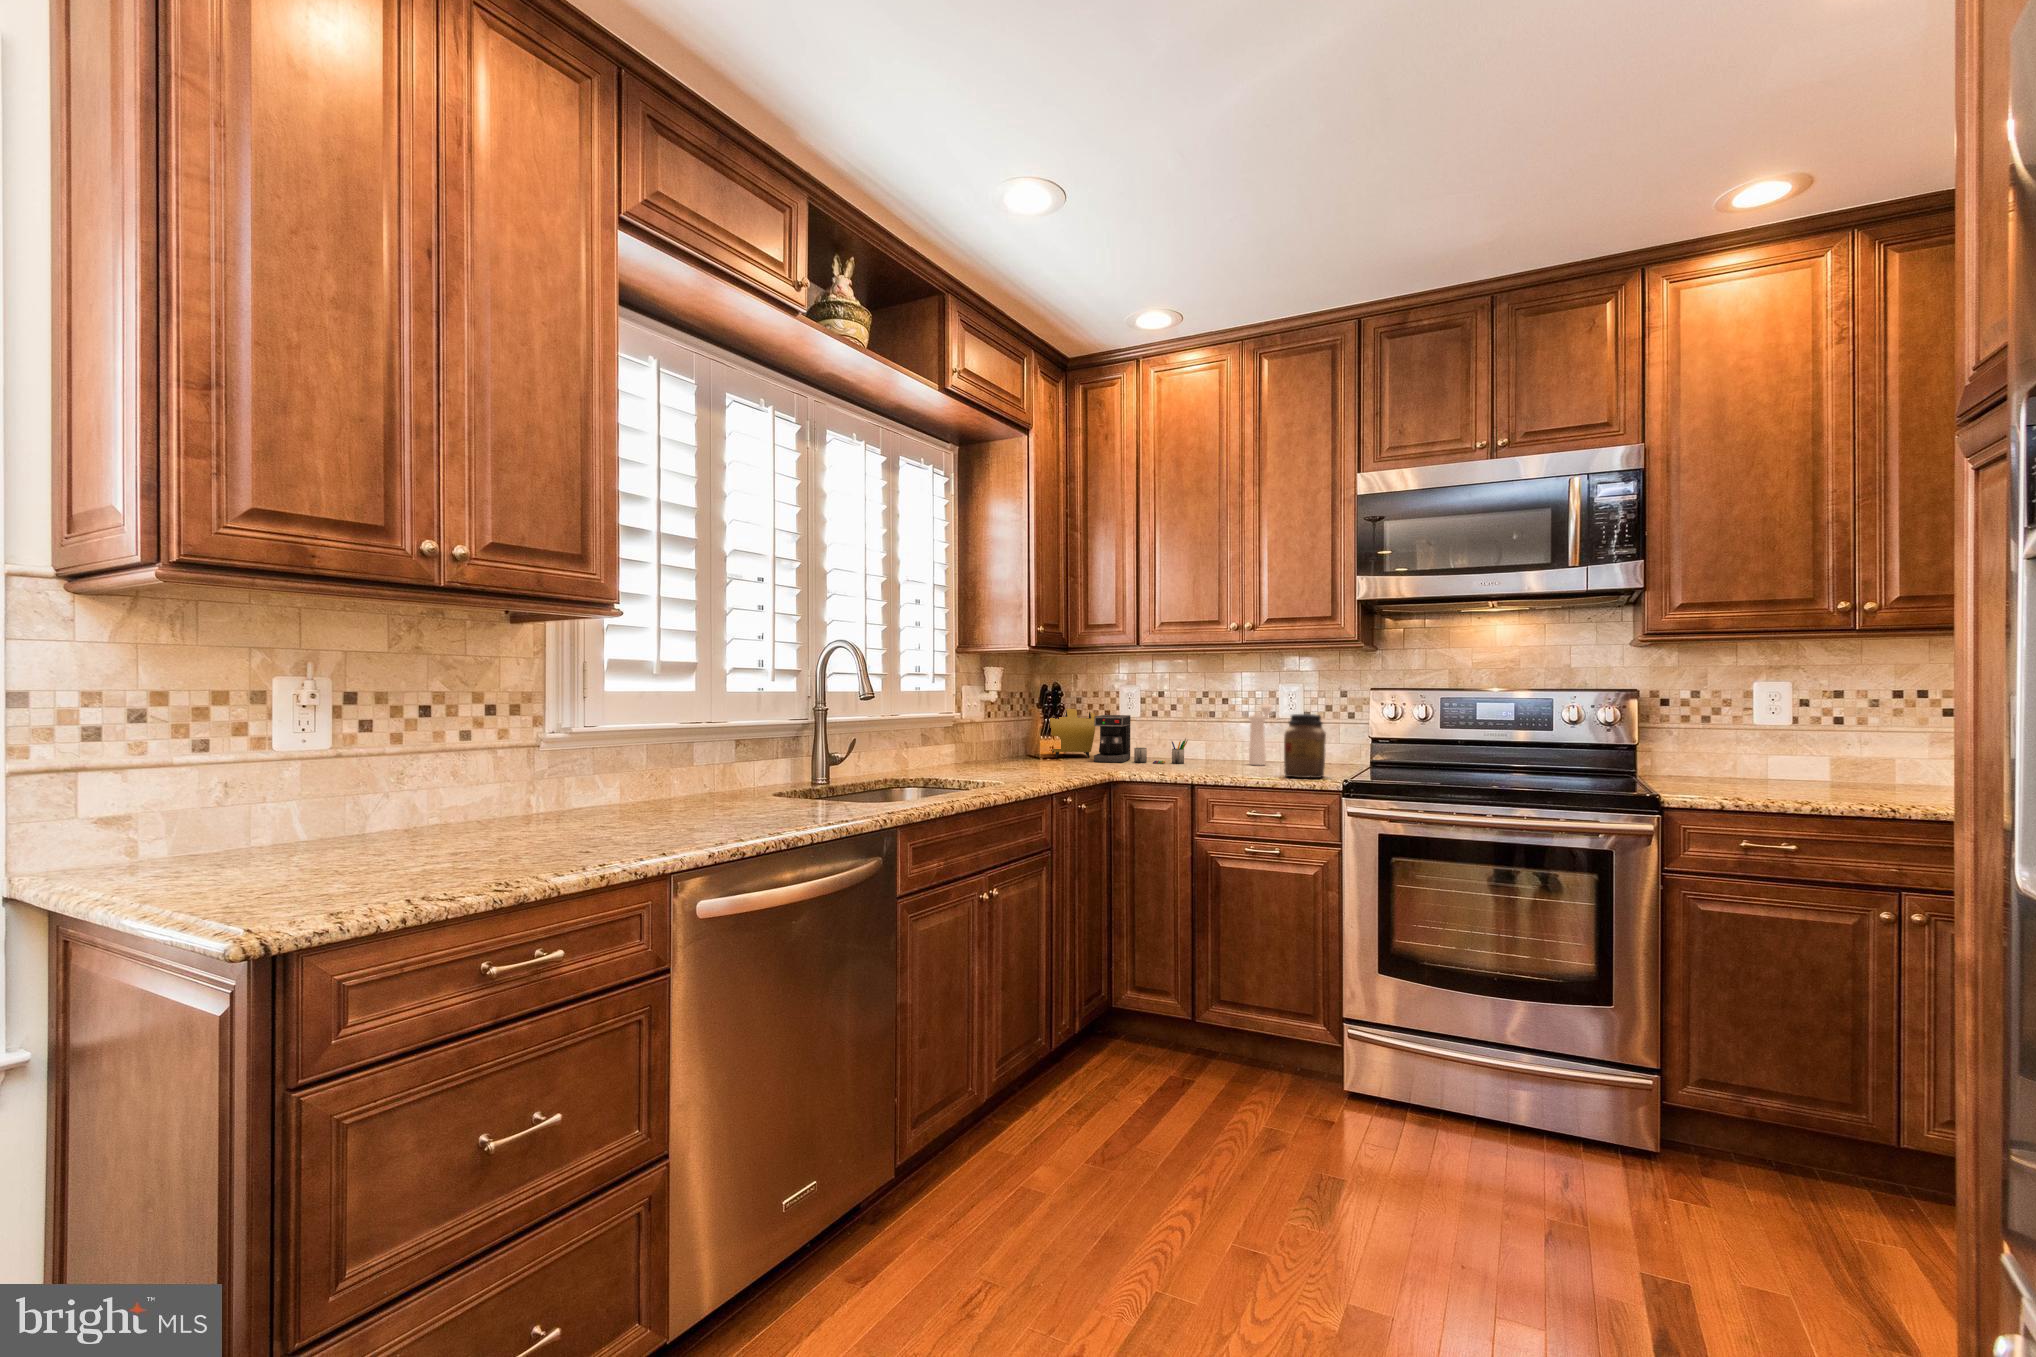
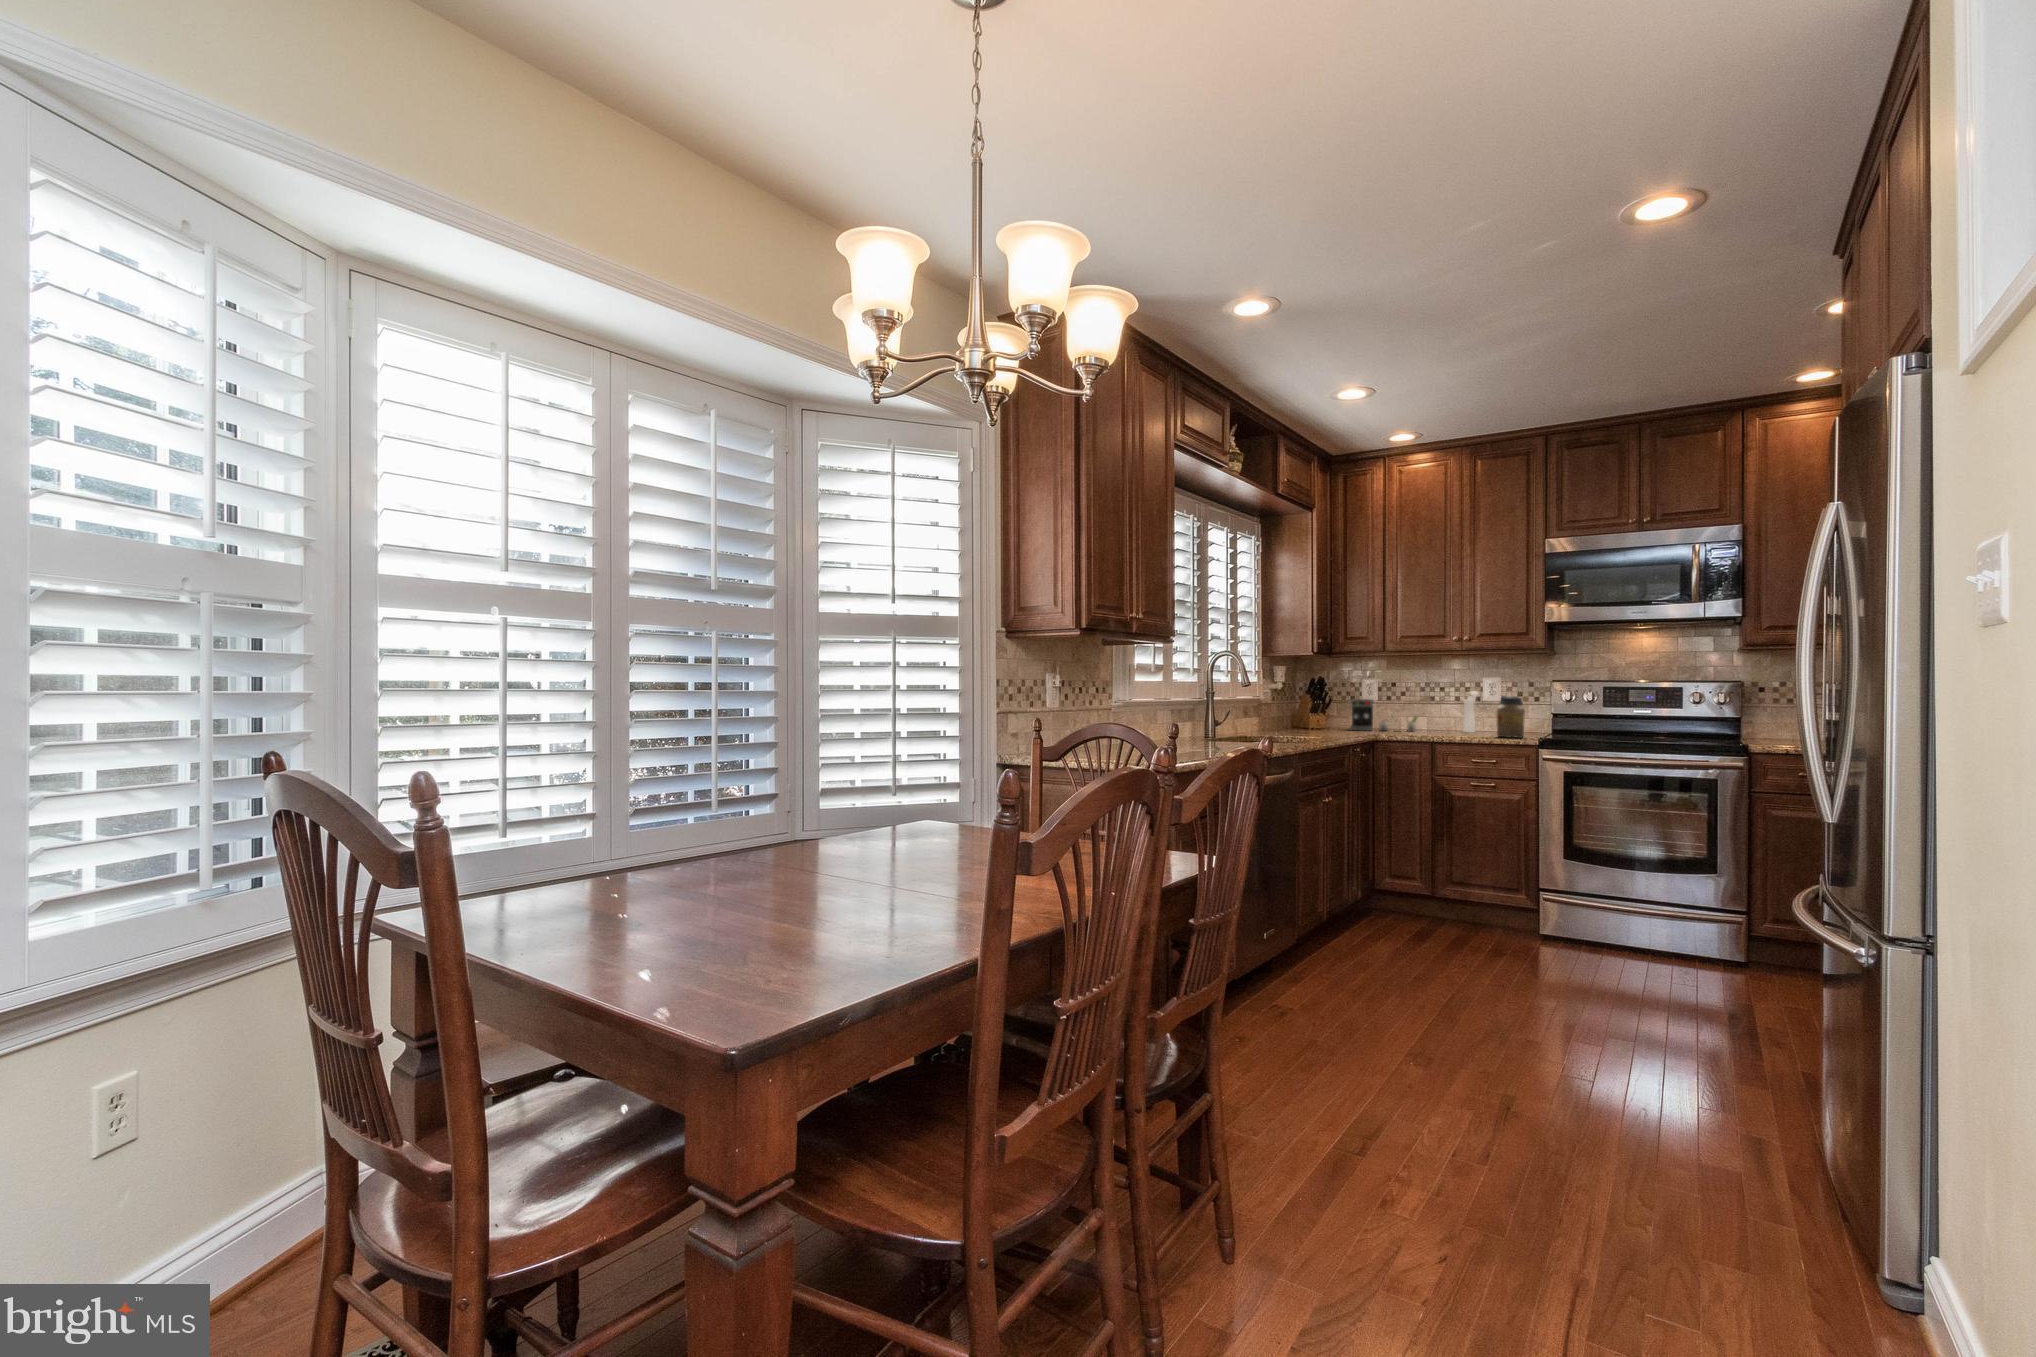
toaster: present [1050,709,1095,758] -> none [1306,695,1346,729]

